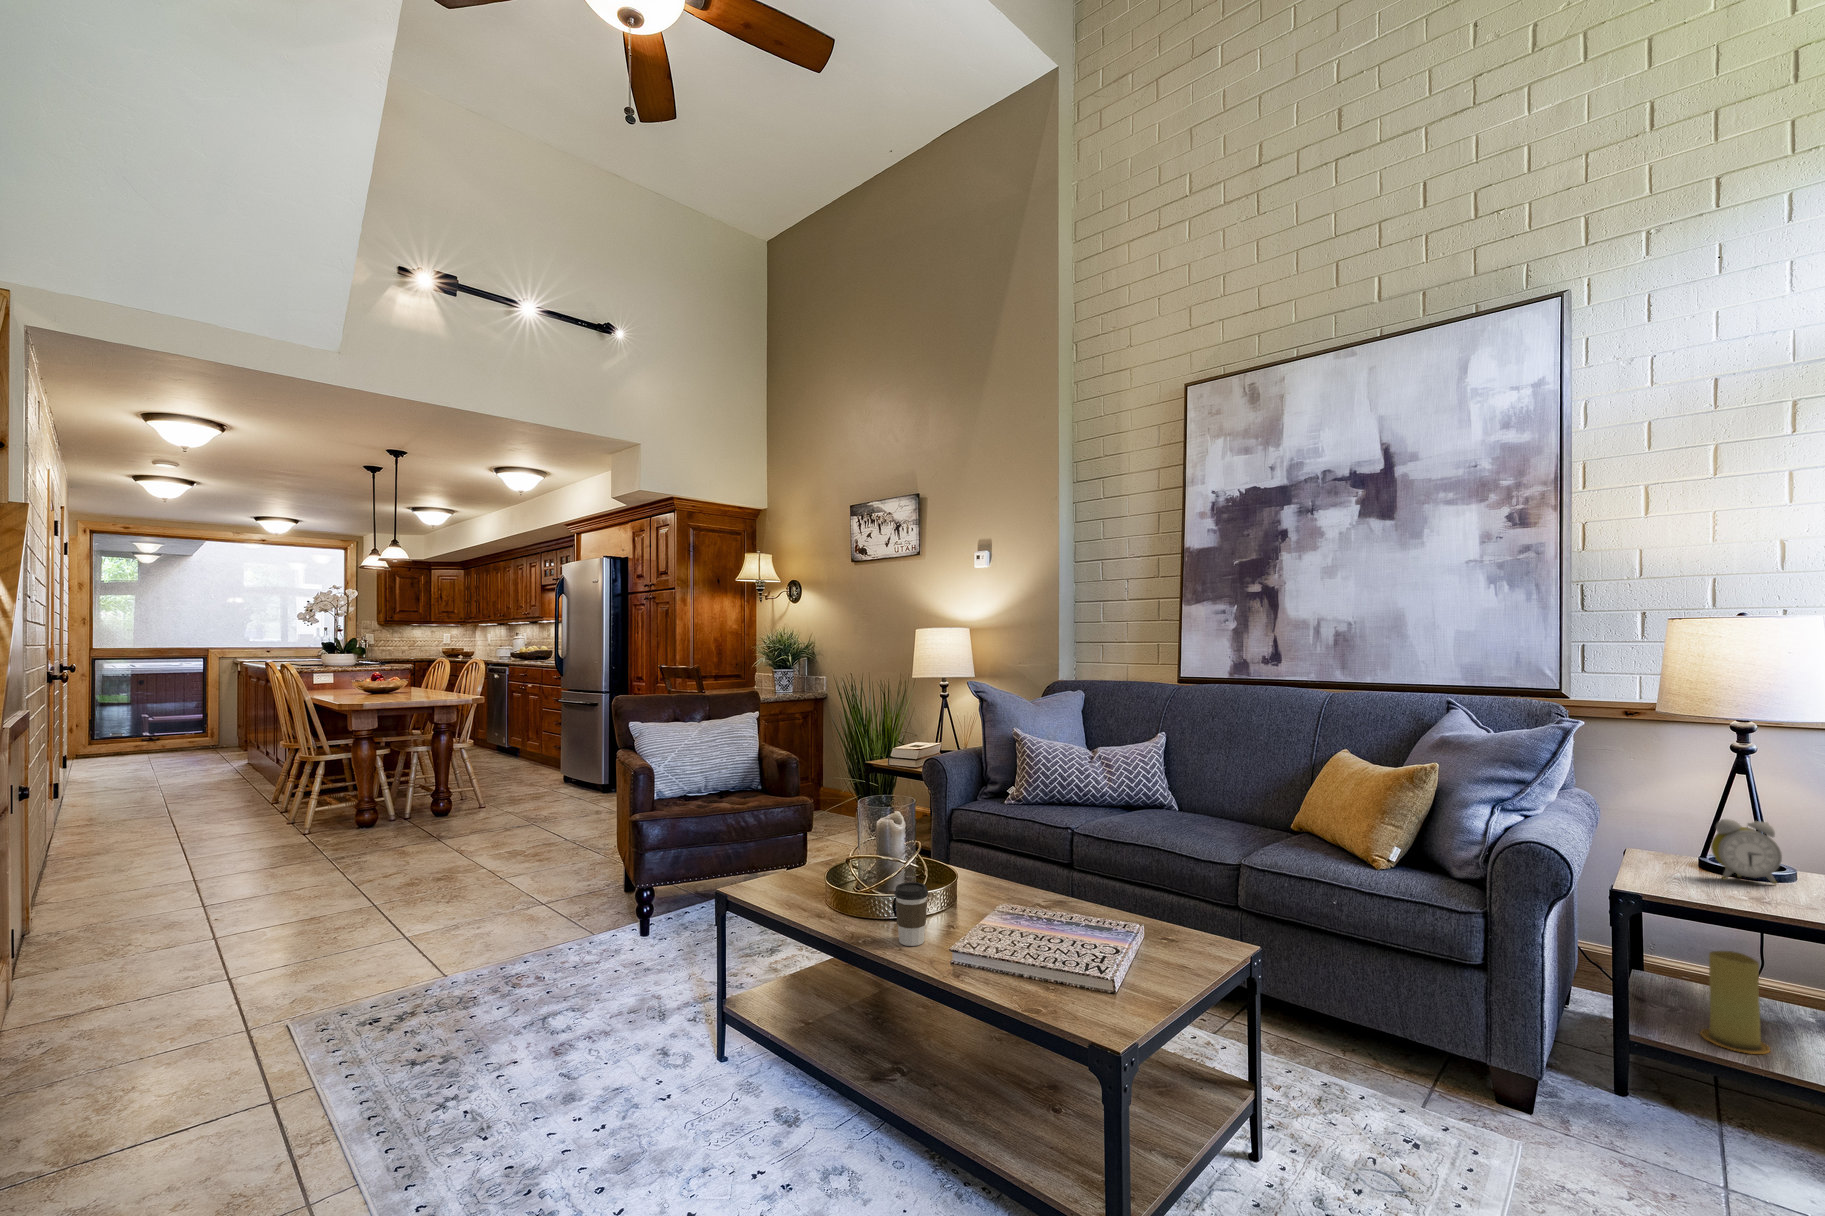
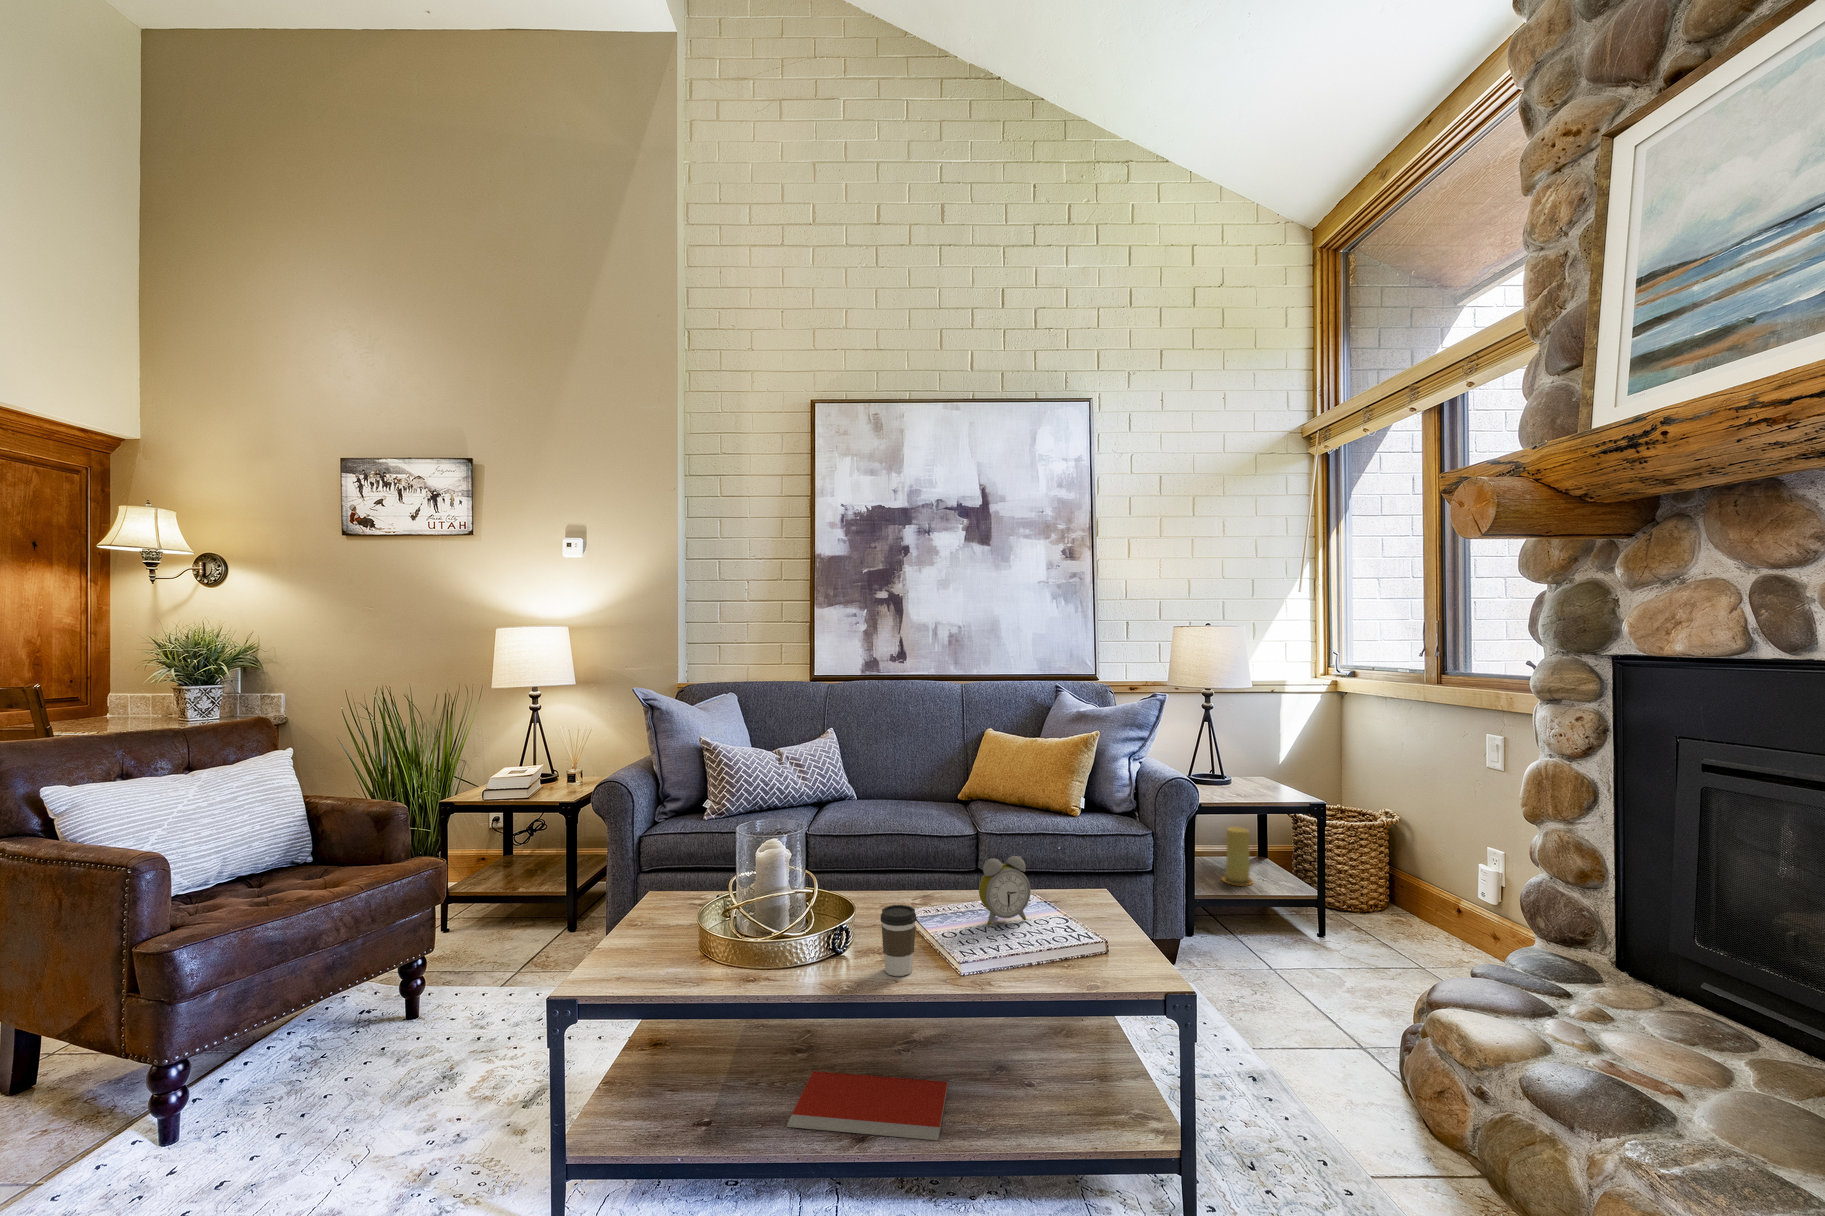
alarm clock: present [1711,819,1782,884] -> present [979,856,1031,926]
notebook: none [832,1018,974,1101] -> present [787,1071,948,1140]

